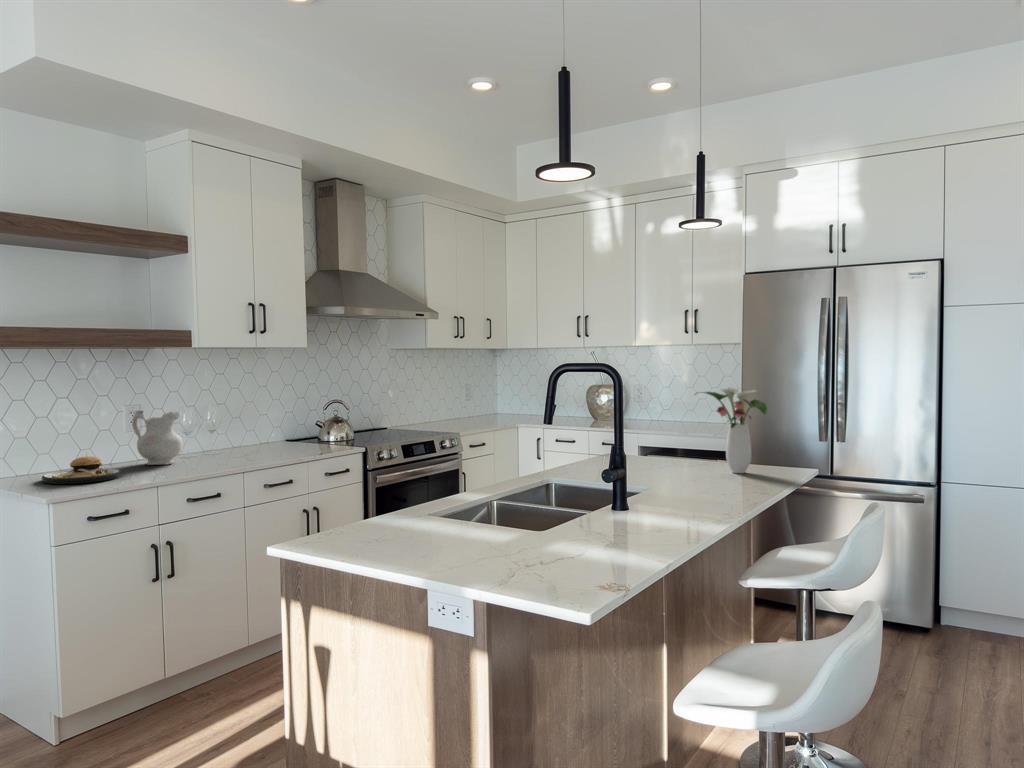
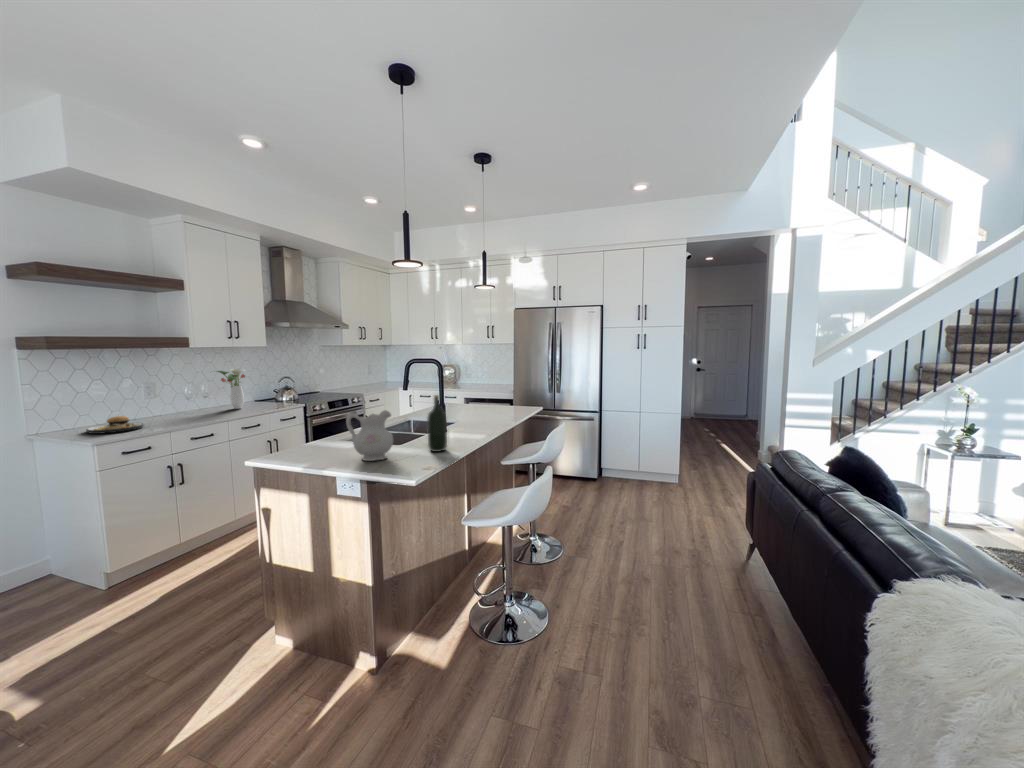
flower arrangement: present [695,388,767,473] -> present [217,369,245,409]
ceramic pitcher: present [132,411,182,465] -> present [346,410,393,461]
wine bottle: none [601,433,641,552] -> present [427,395,447,452]

